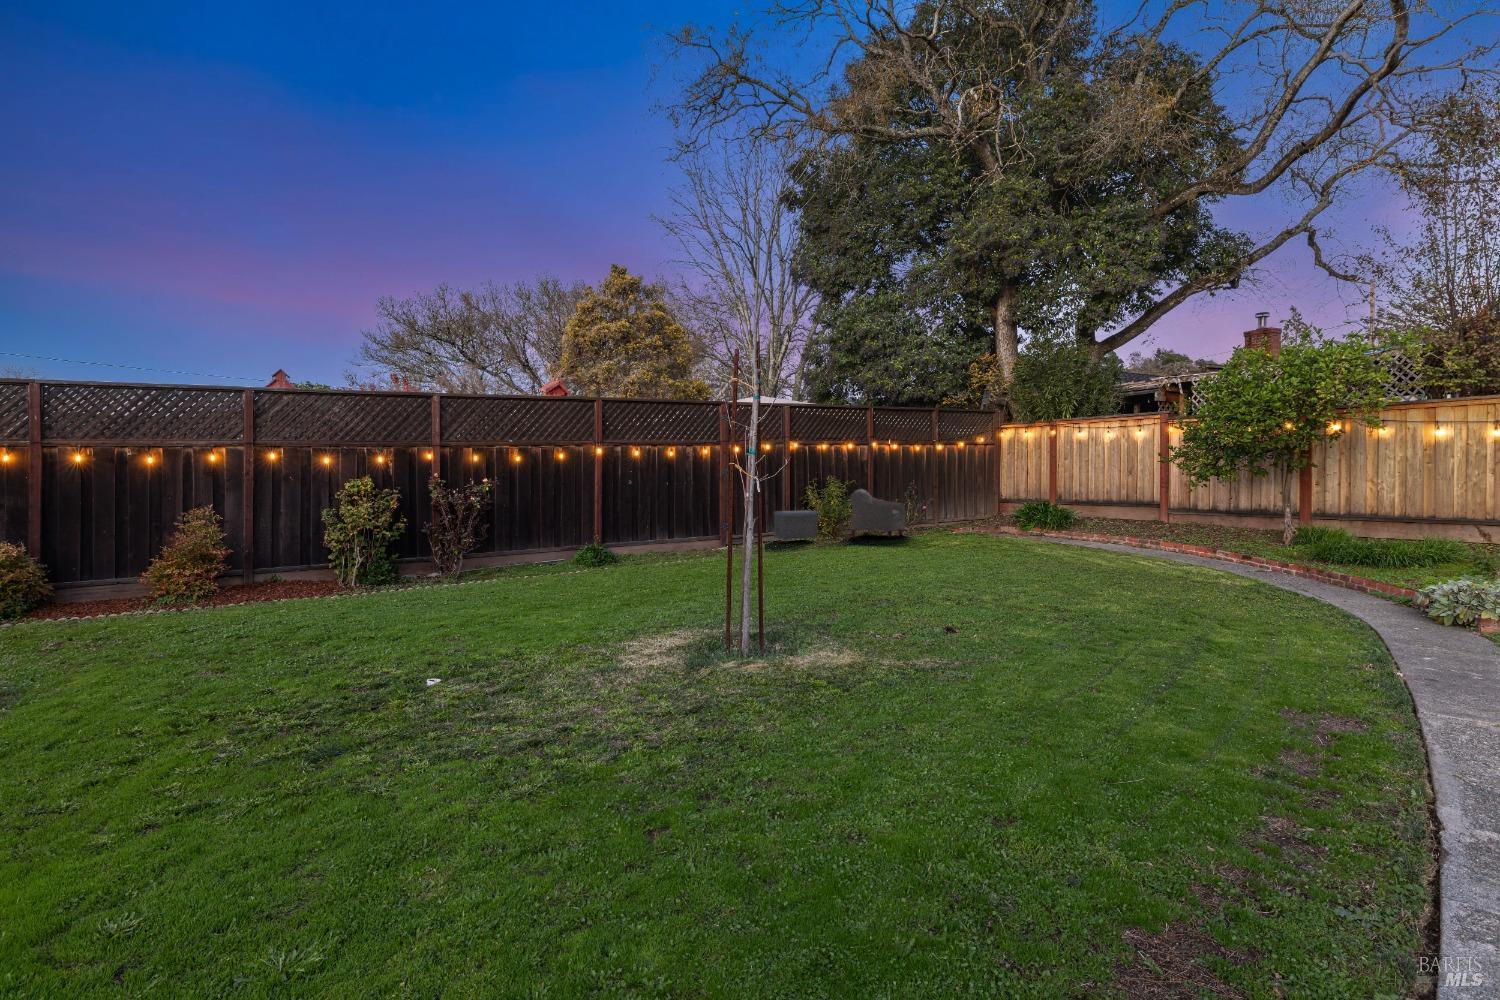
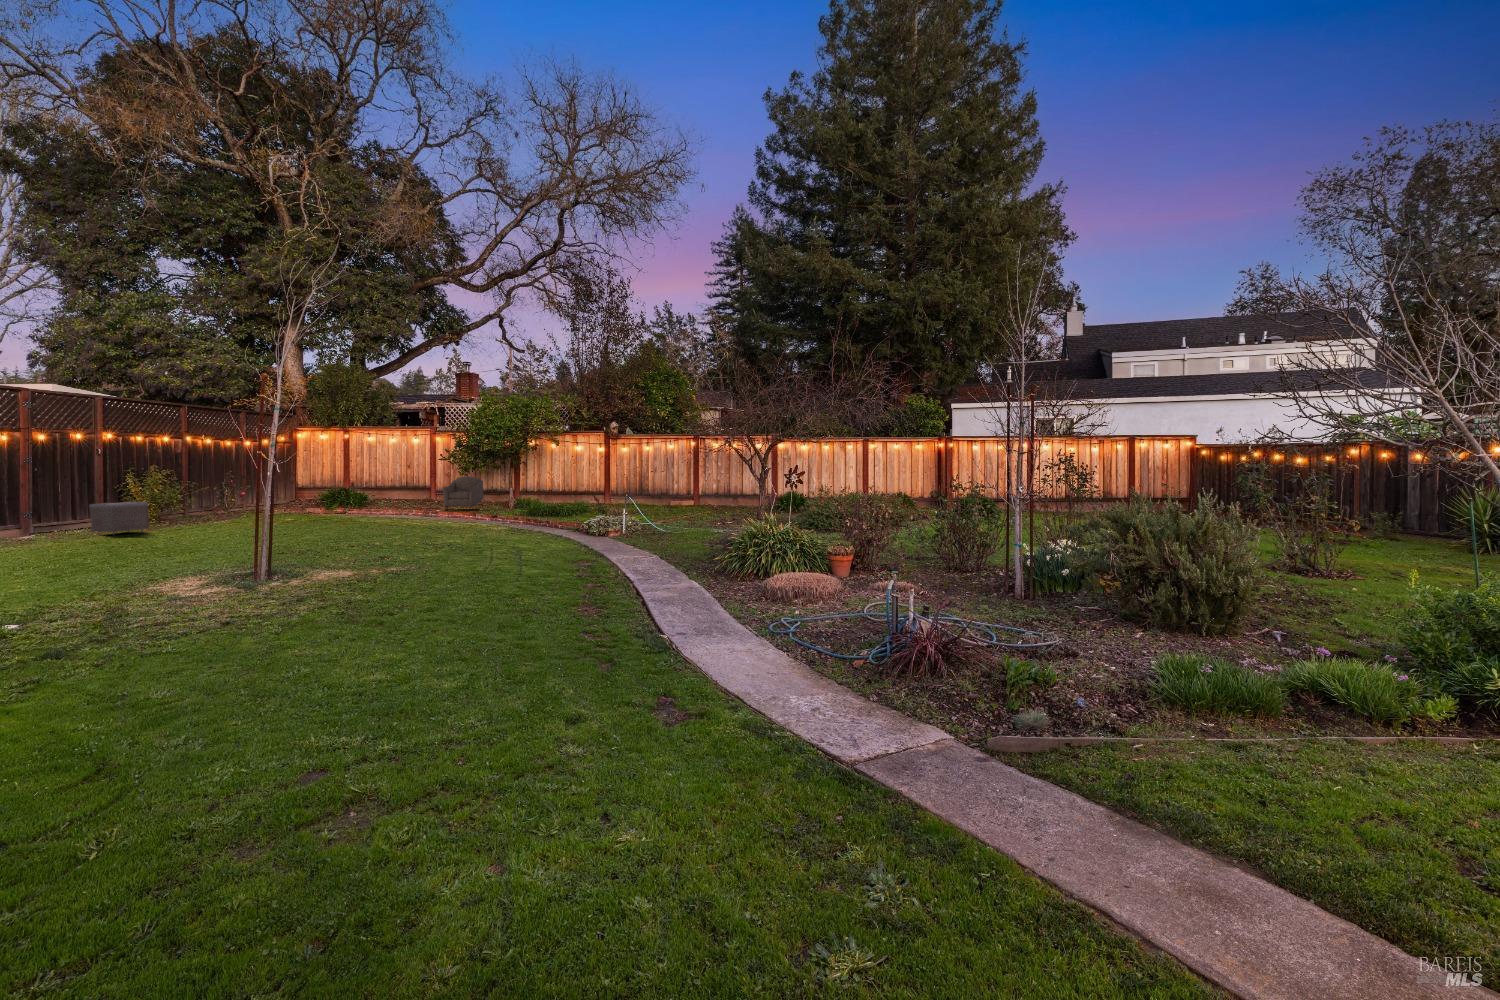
chair: present [850,489,905,538] -> present [443,476,483,511]

